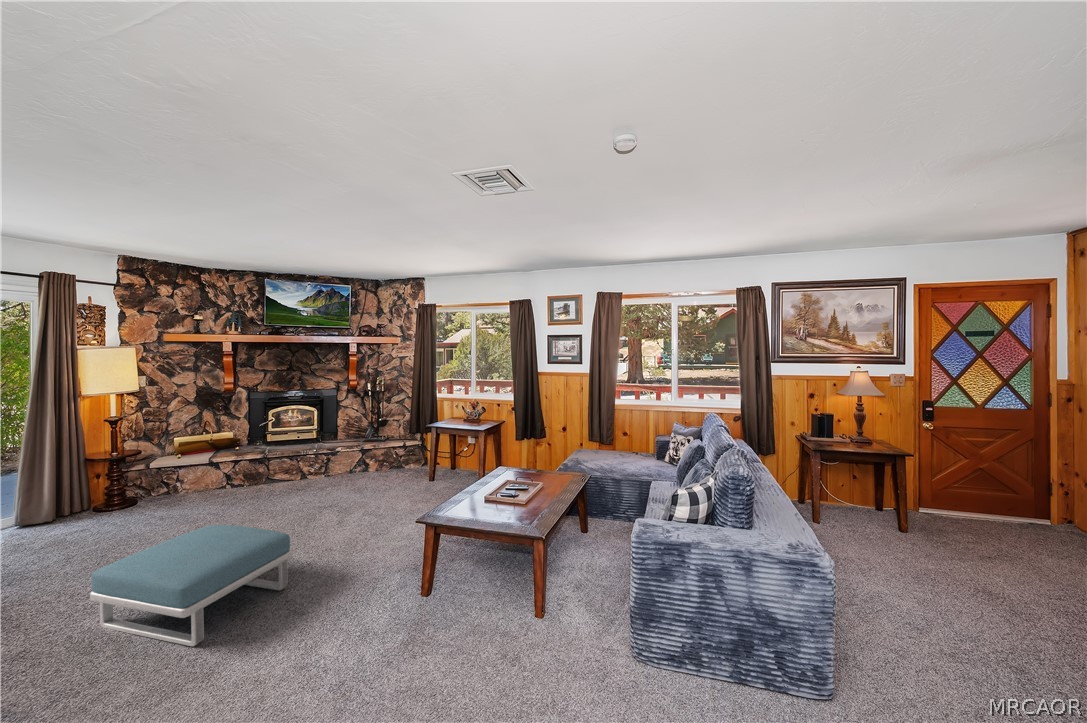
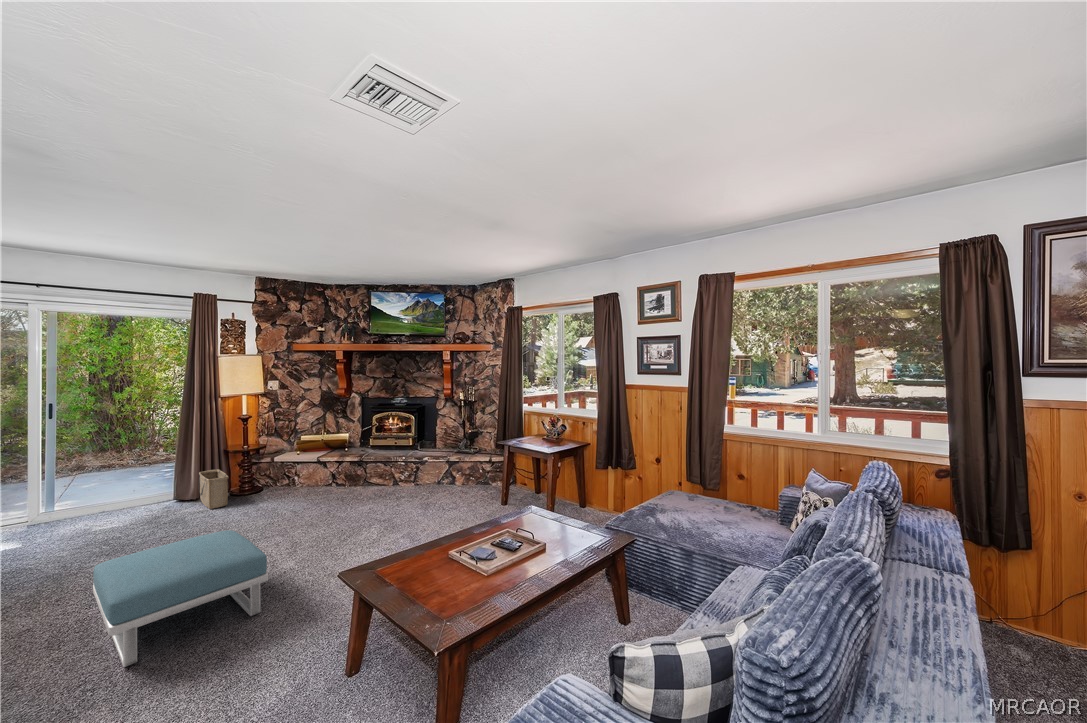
basket: none [54,483,111,527] -> present [199,469,229,509]

